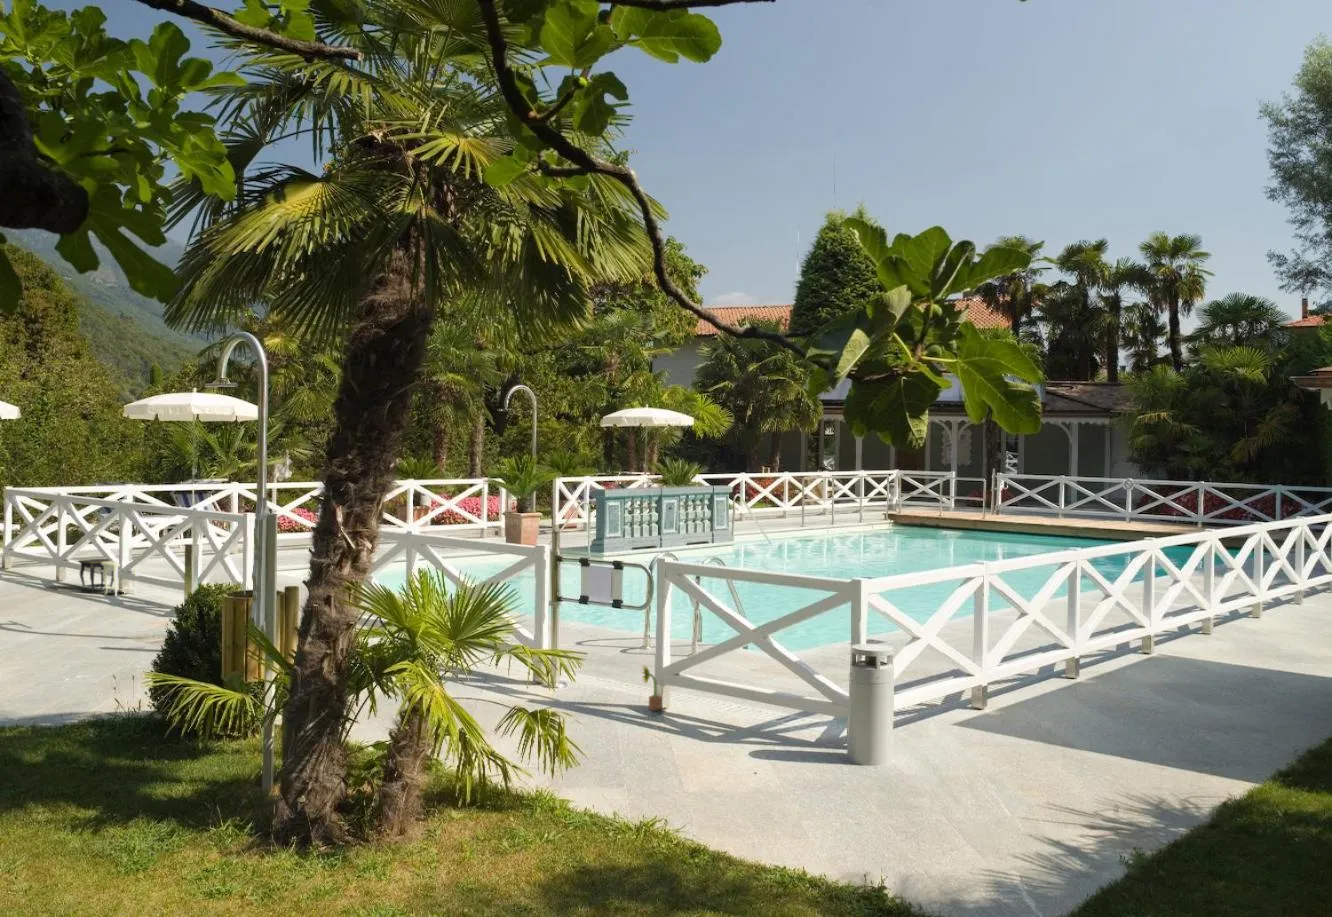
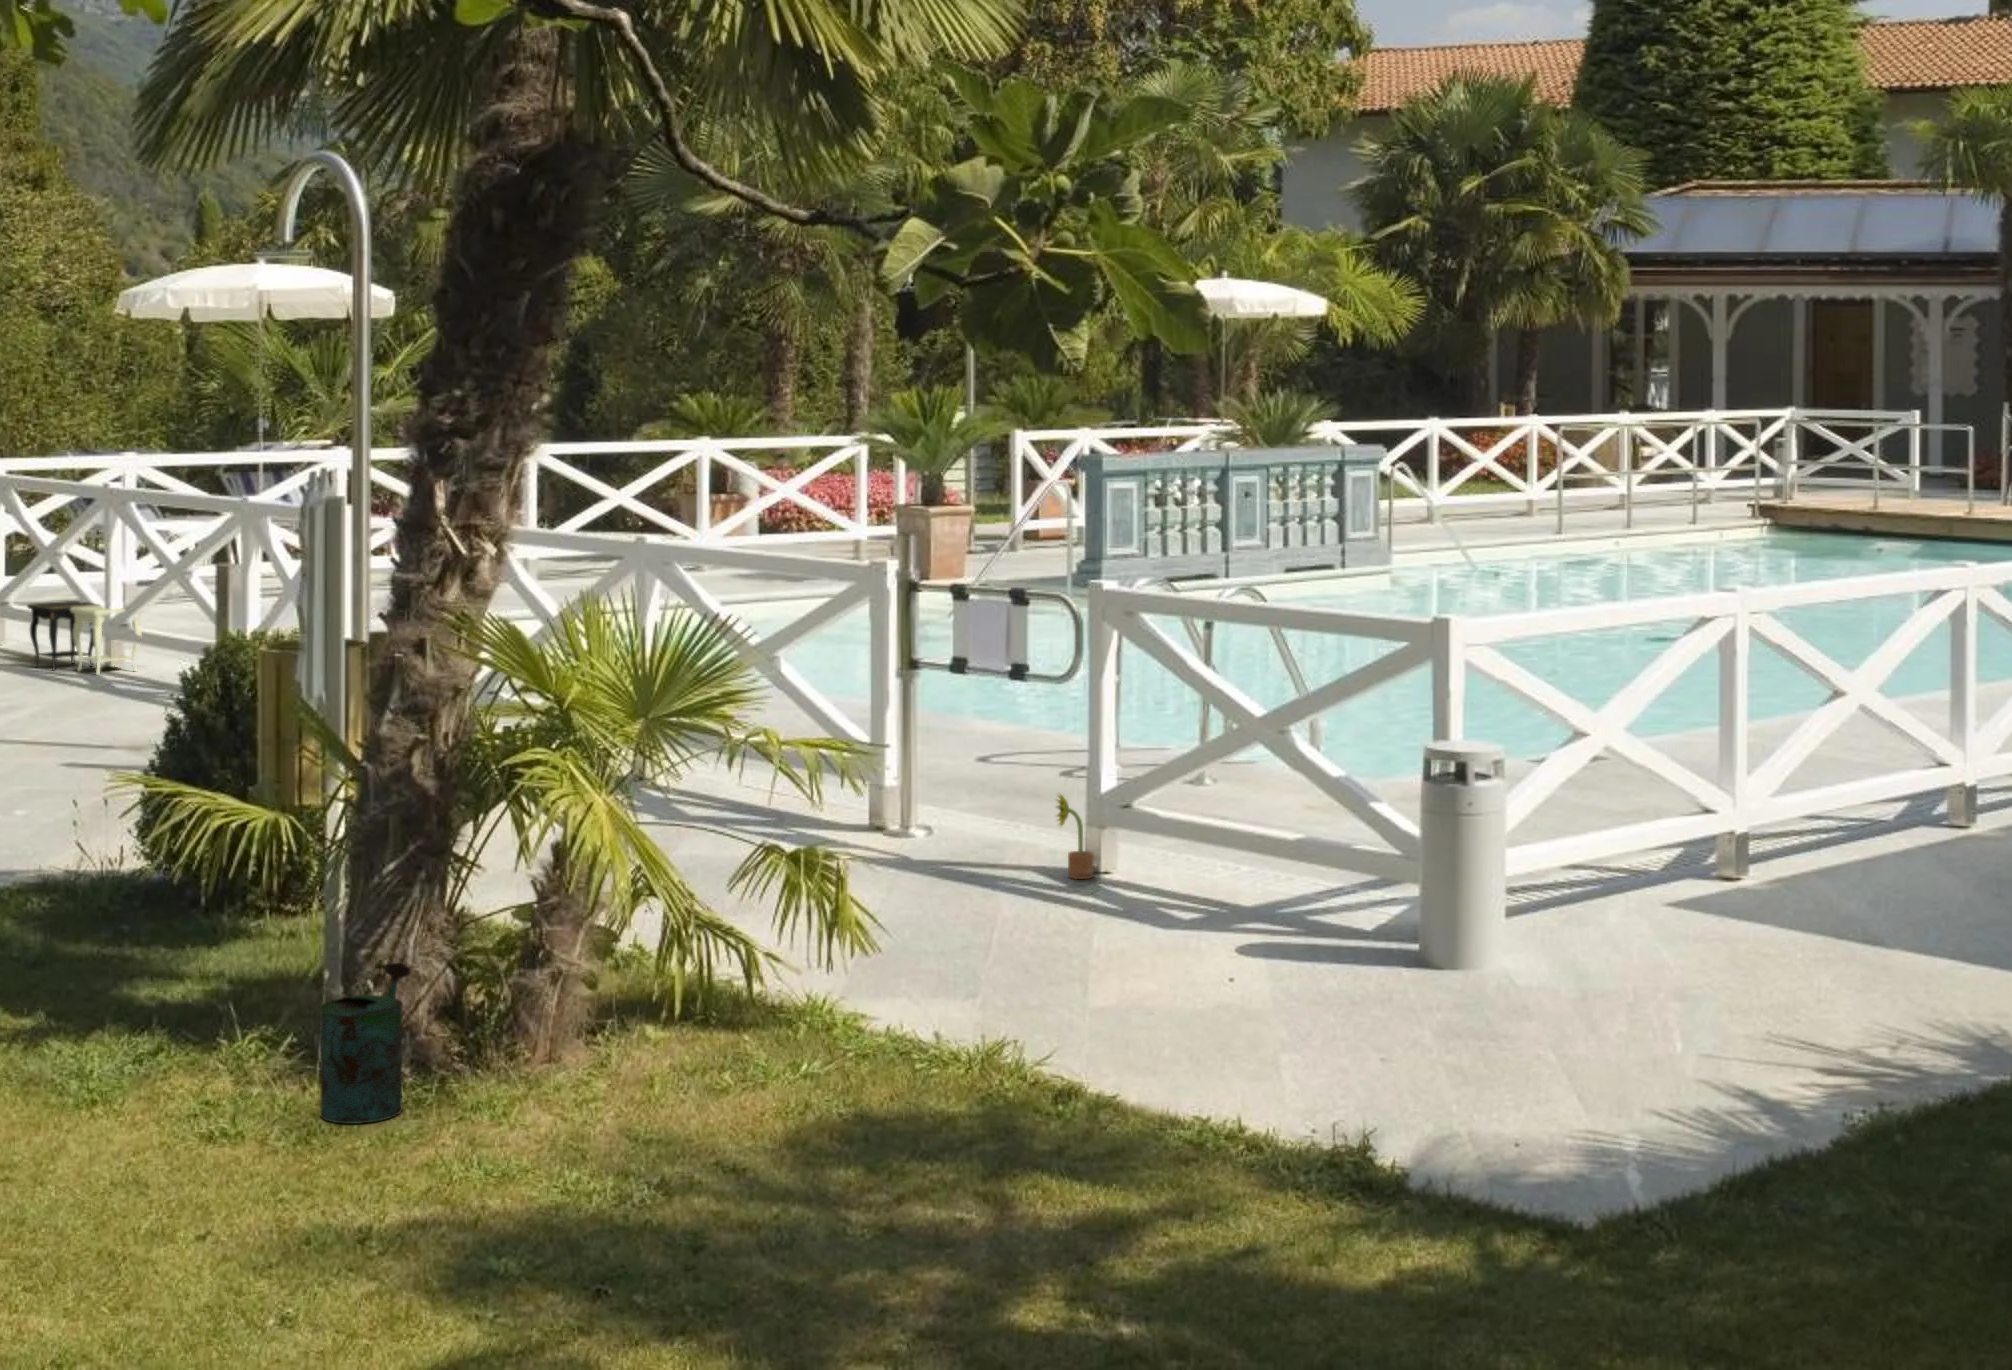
watering can: none [269,787,322,889] -> present [320,963,410,1124]

